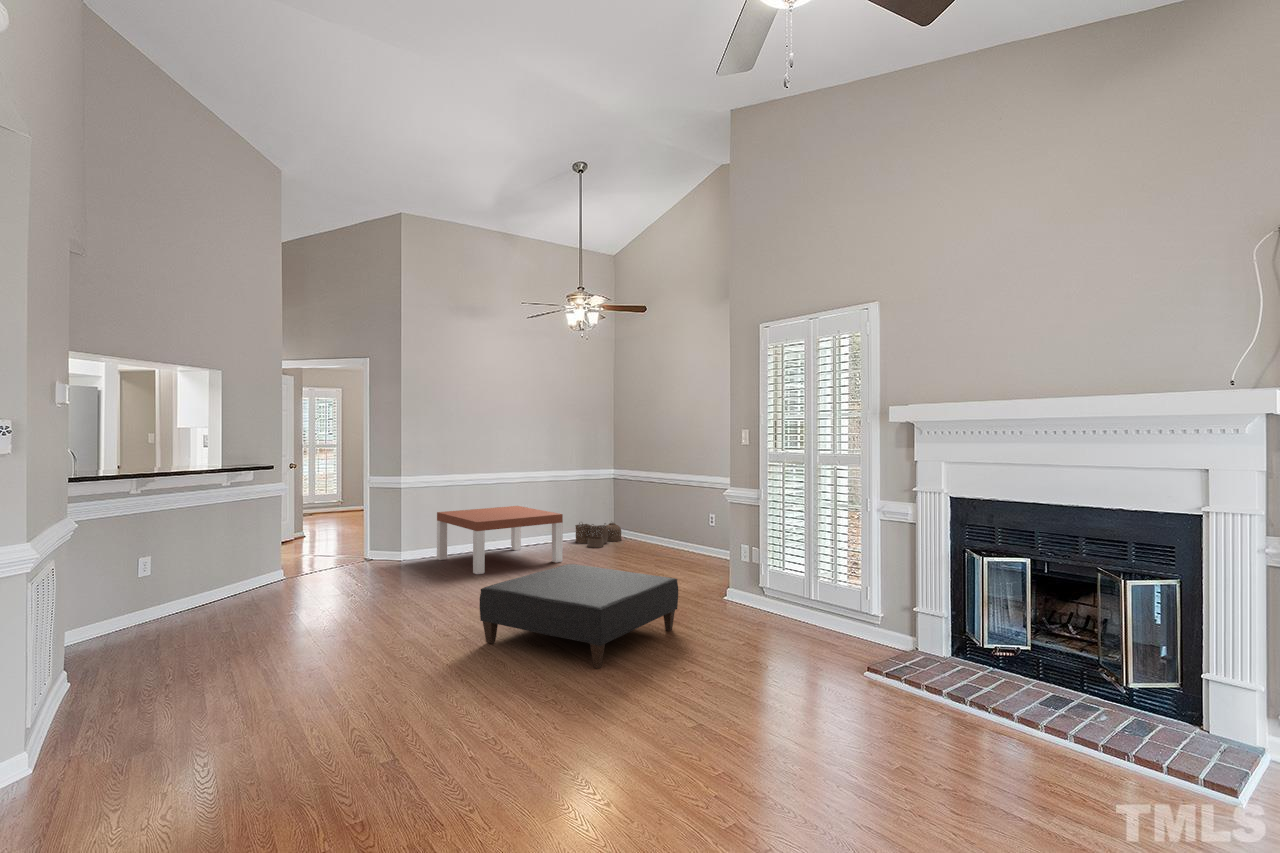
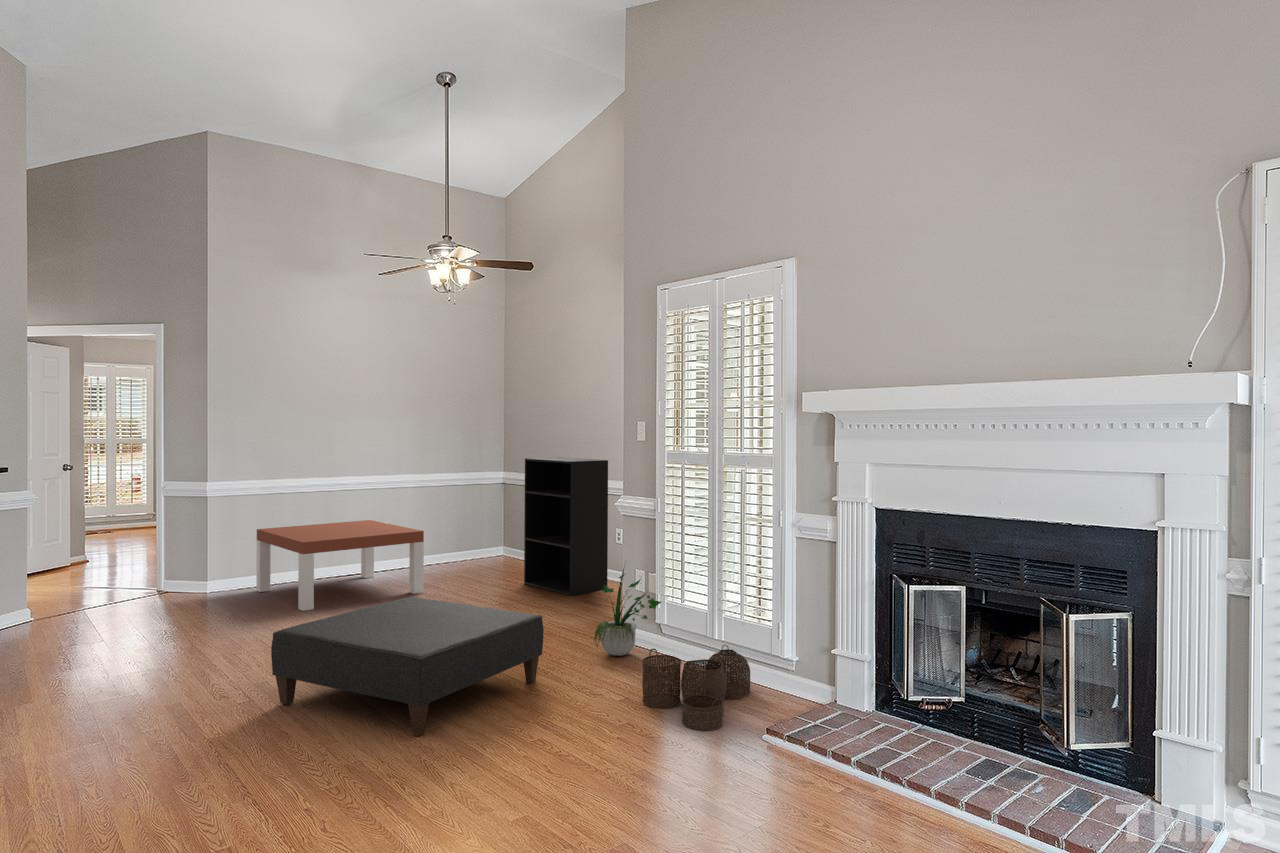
bookshelf: none [638,458,704,565] -> present [524,457,608,596]
woven basket: present [575,523,621,548] -> present [642,645,750,730]
potted plant: none [710,534,765,611] -> present [594,569,661,656]

